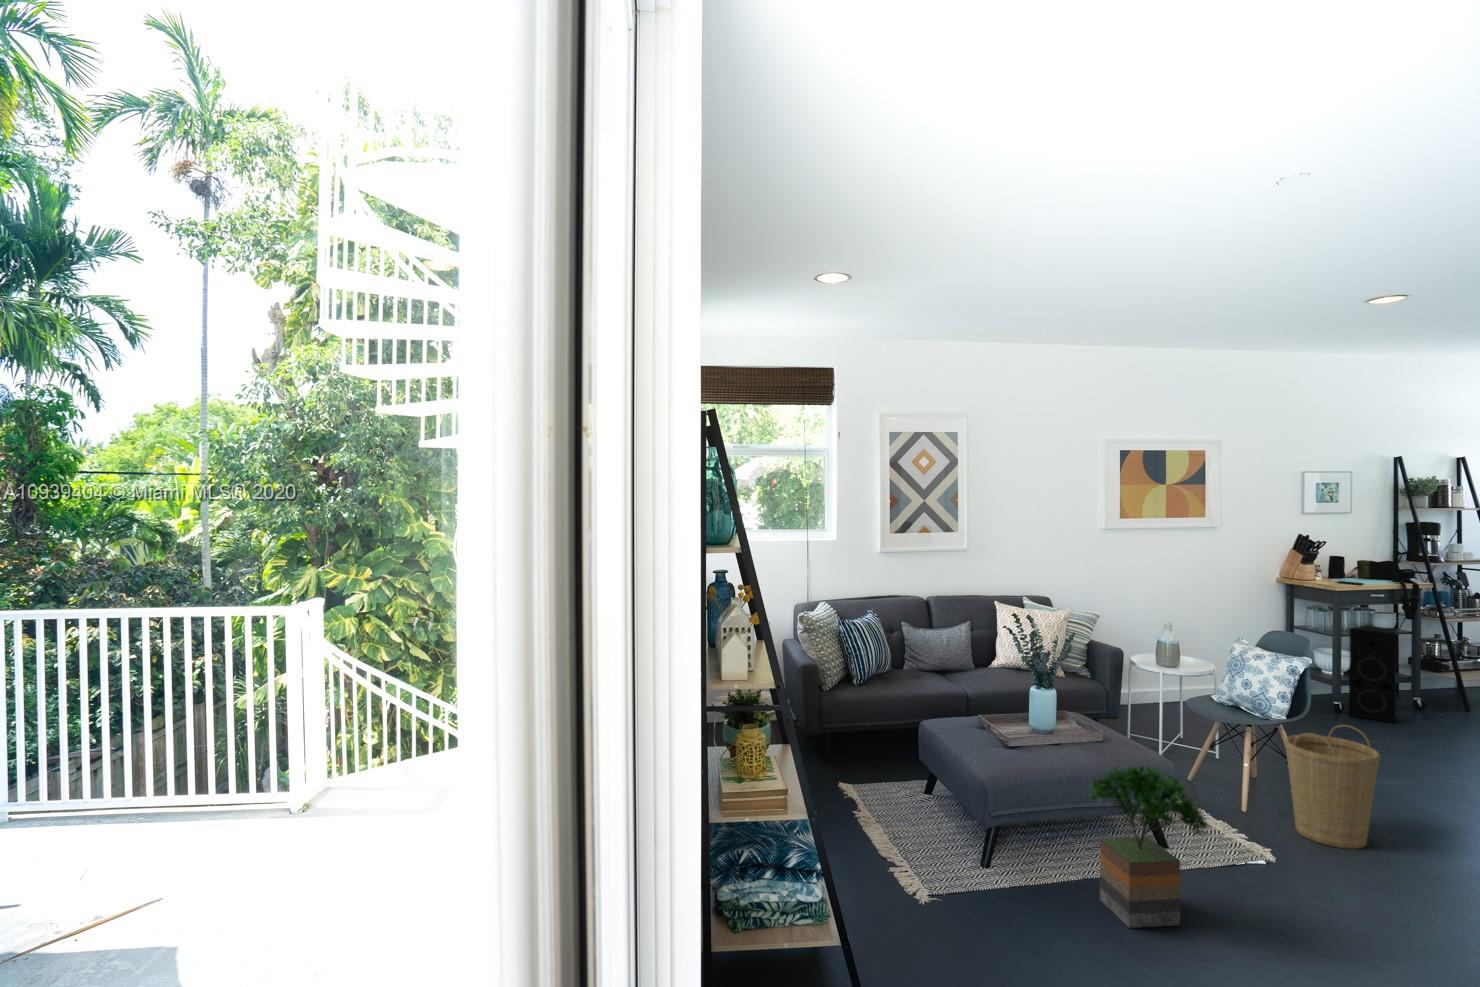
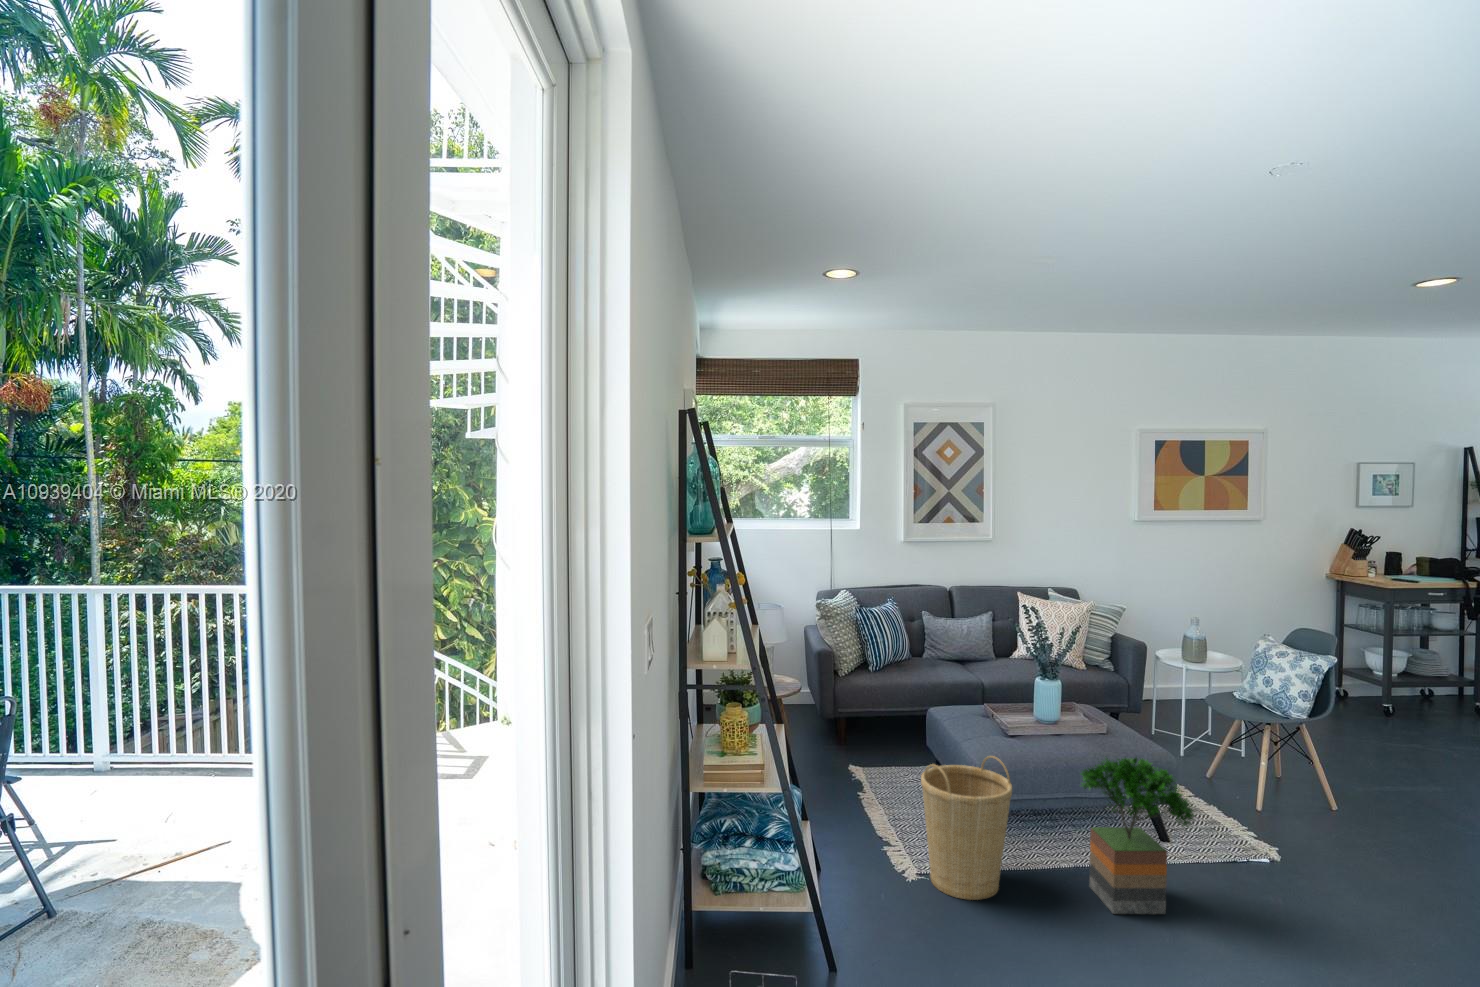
speaker: present [1349,626,1396,723] -> none [1395,626,1449,728]
basket: present [1285,725,1380,849] -> present [921,756,1012,900]

